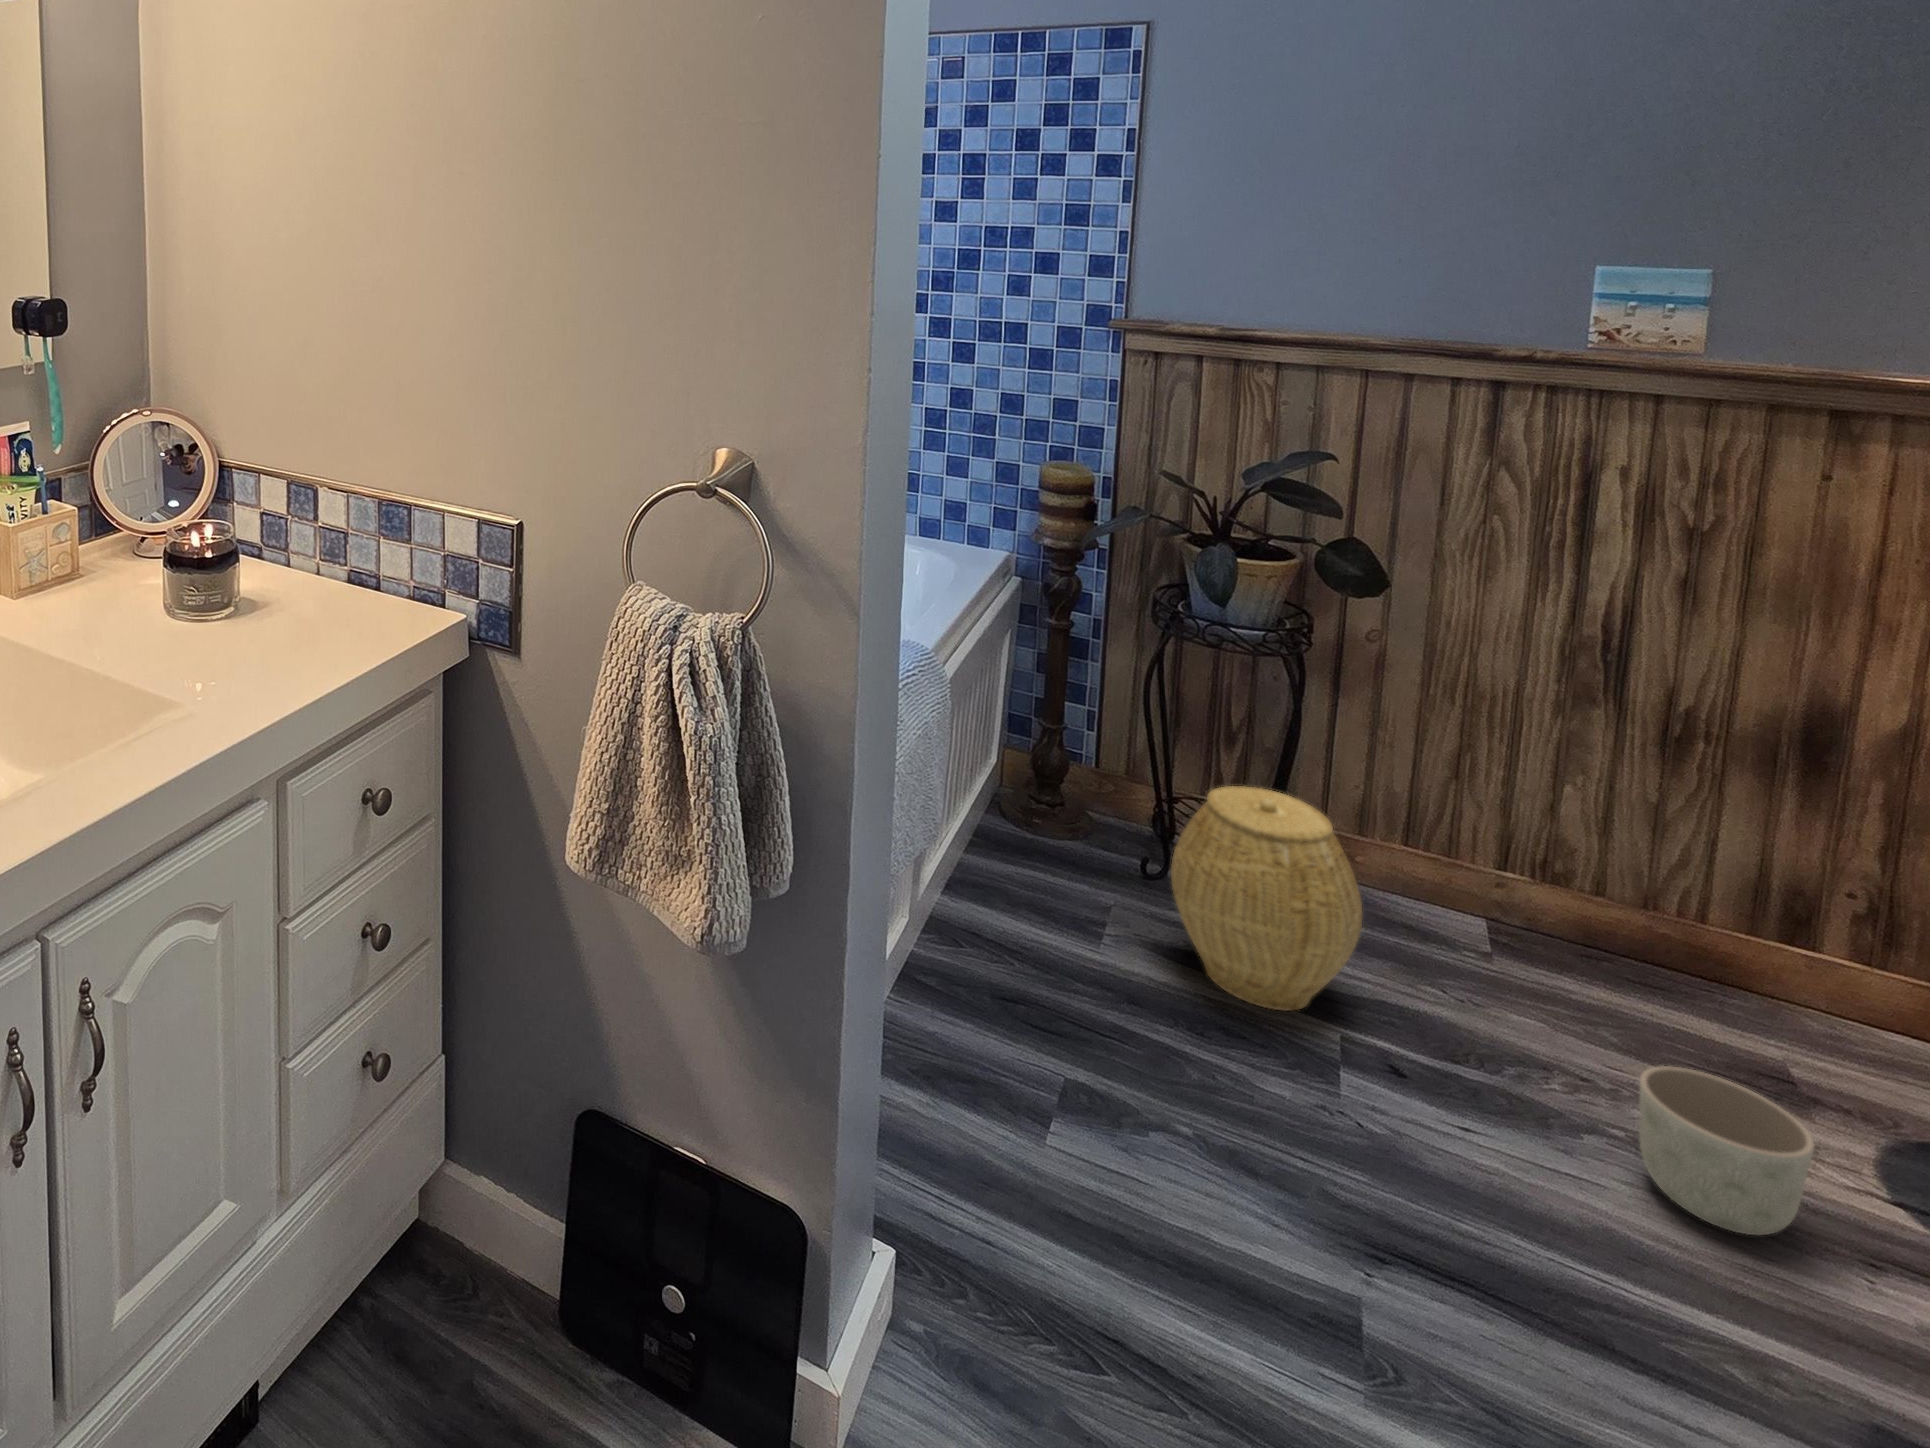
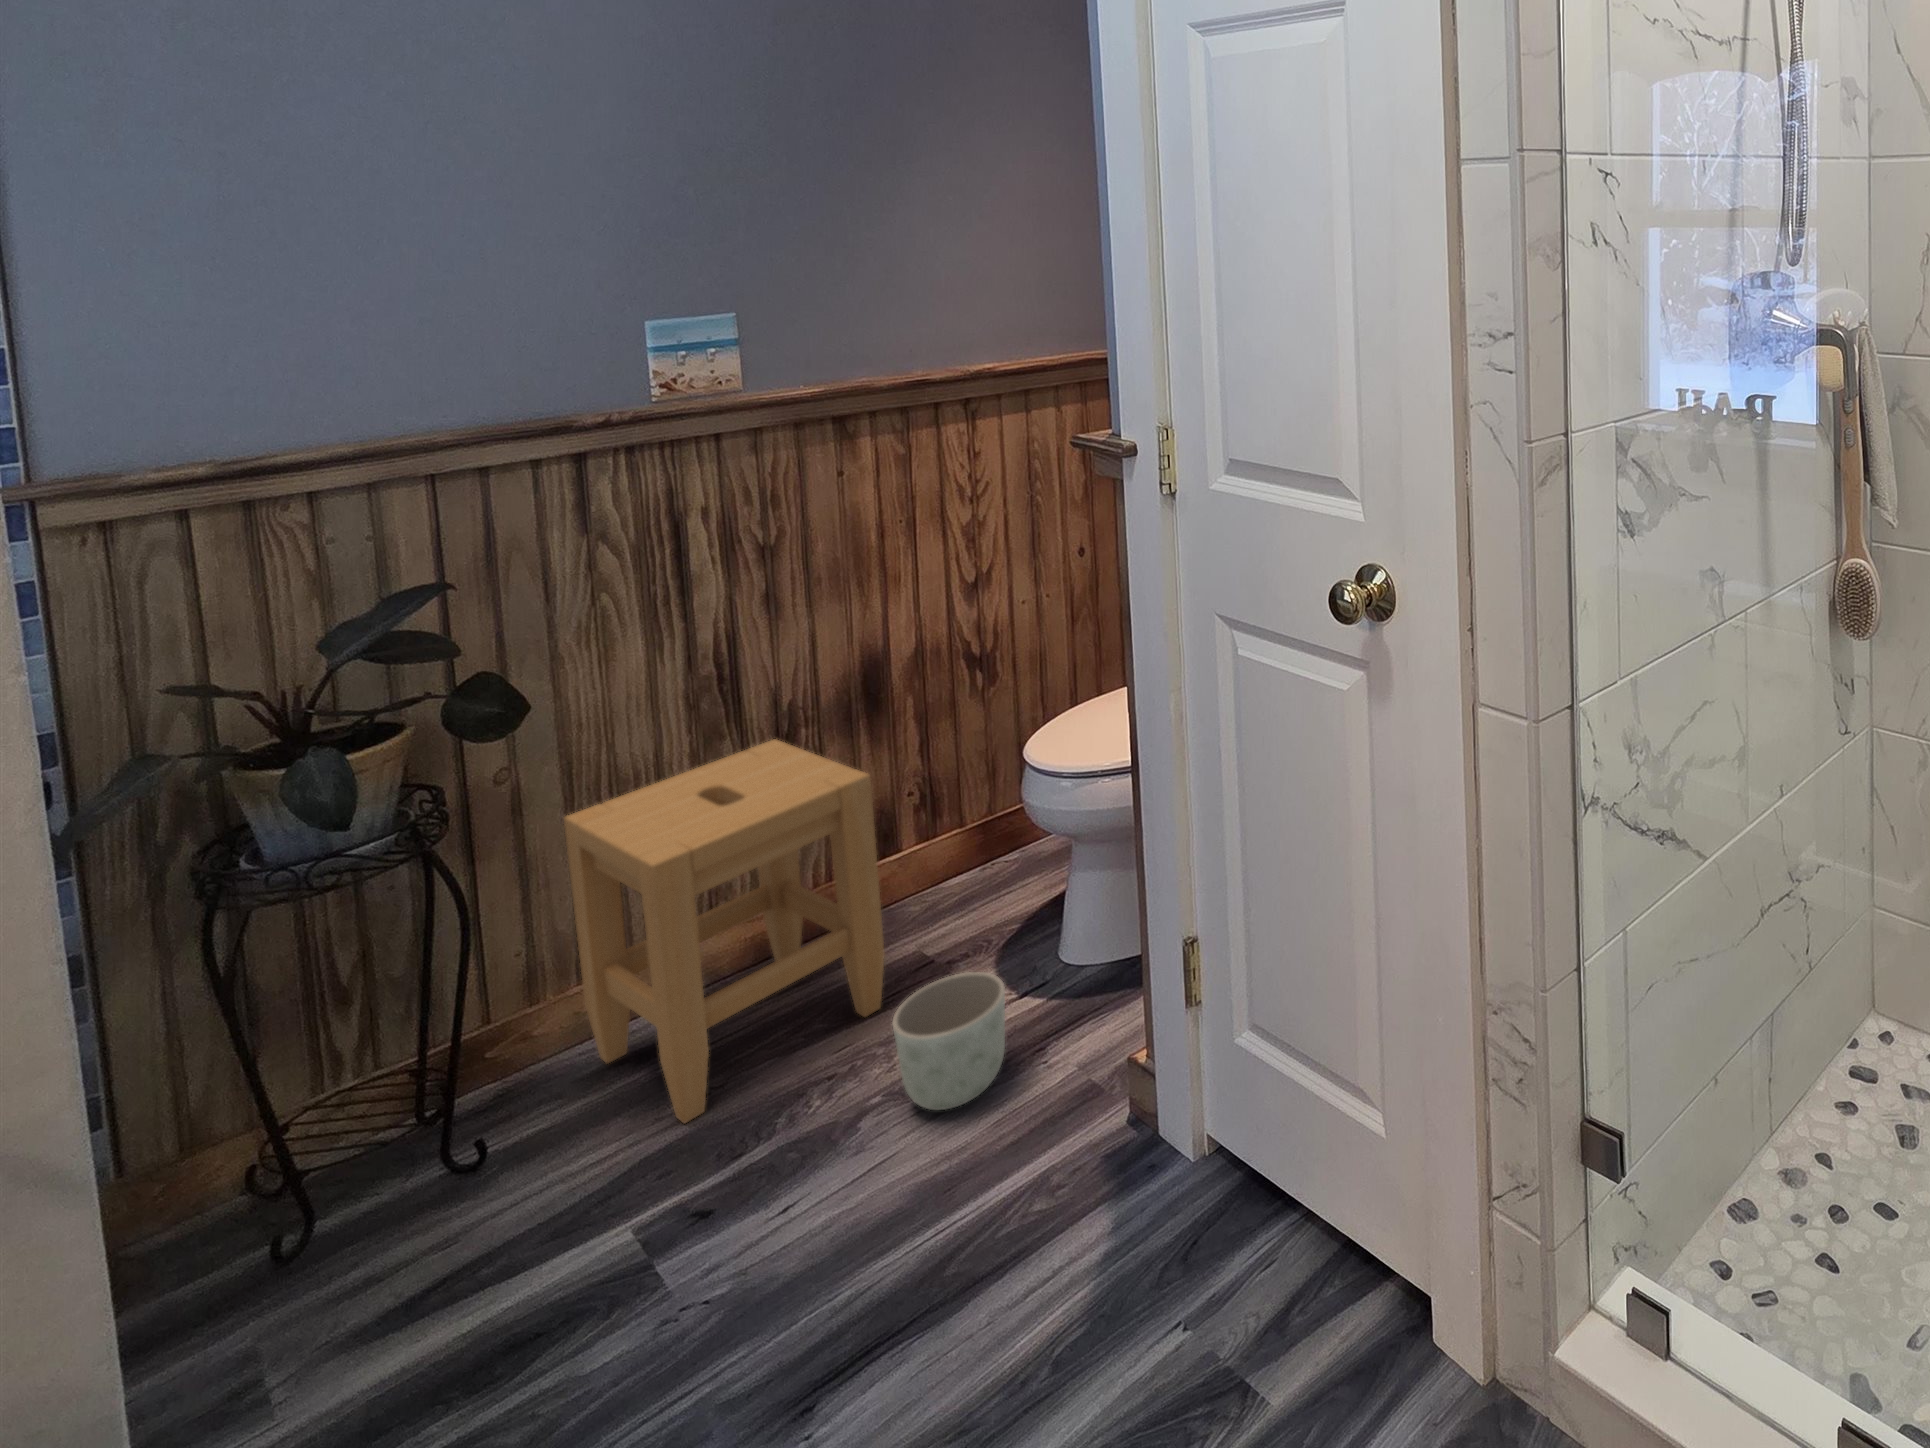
stool: none [1398,693,1729,1075] -> present [564,739,885,1123]
woven basket: present [1171,786,1362,1011] -> none [351,1003,618,1318]

